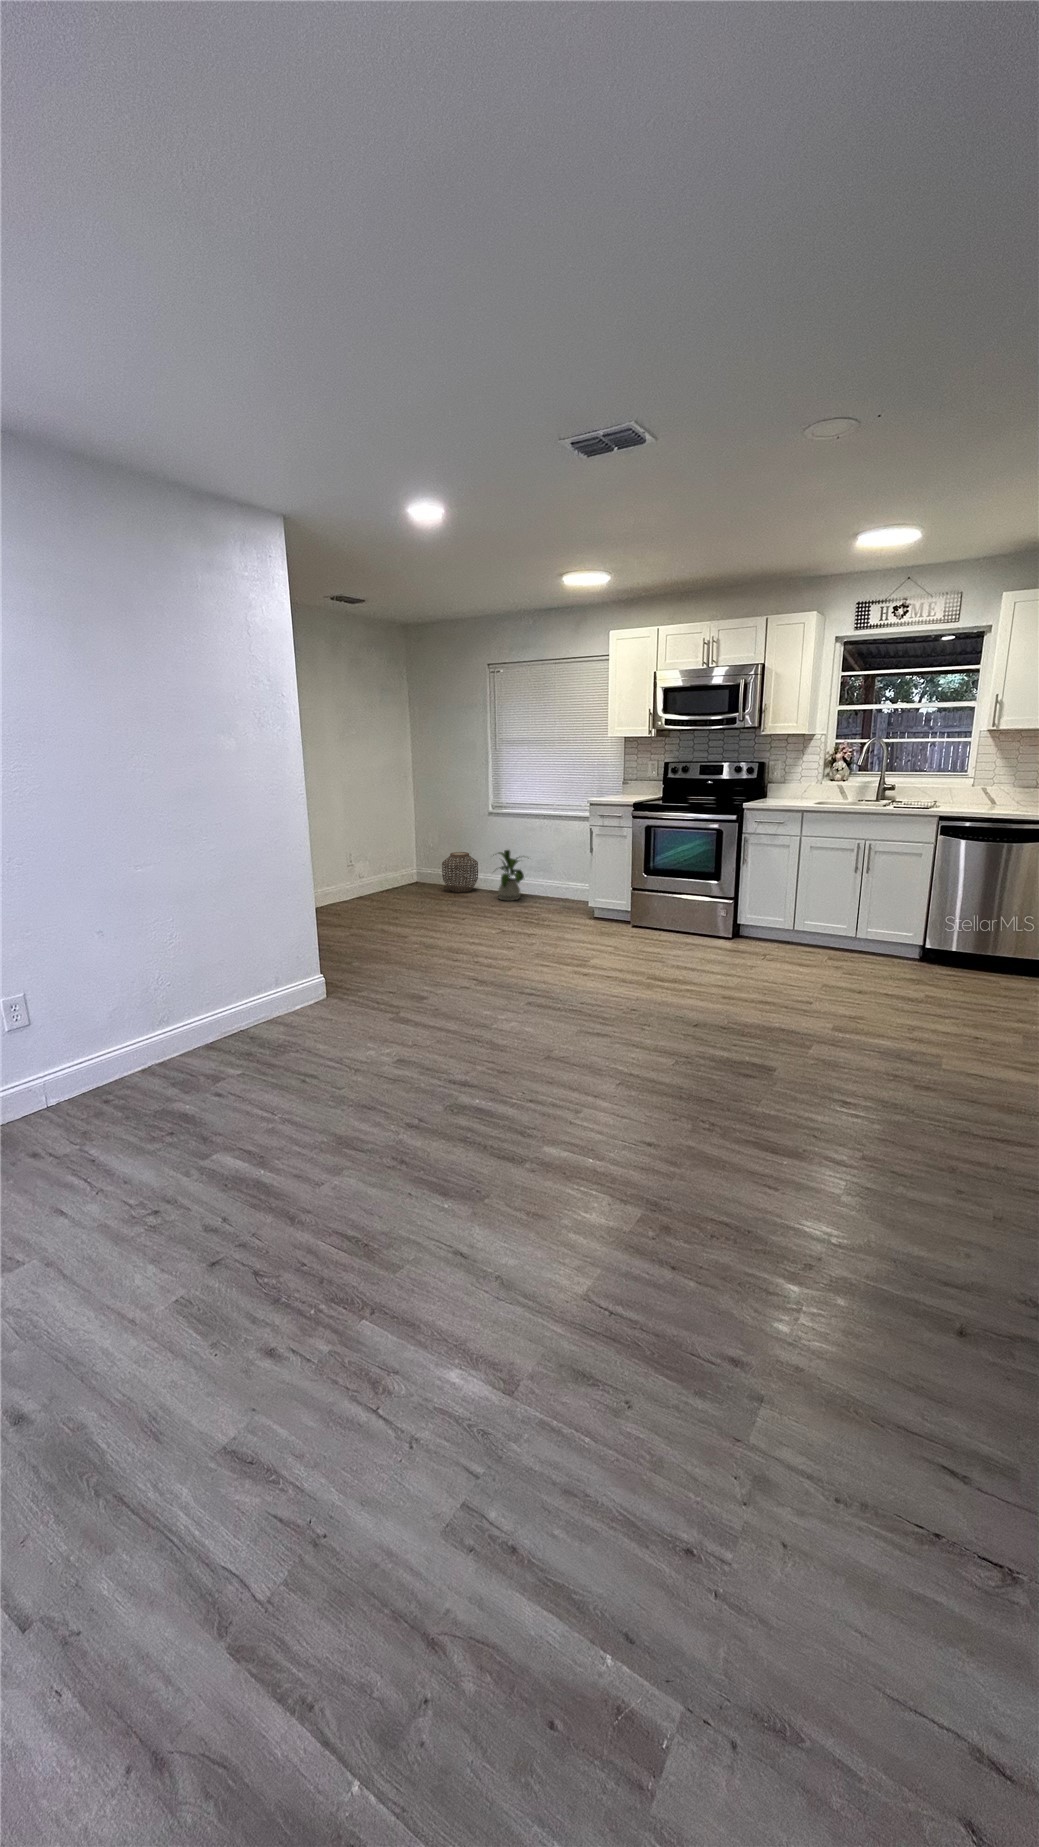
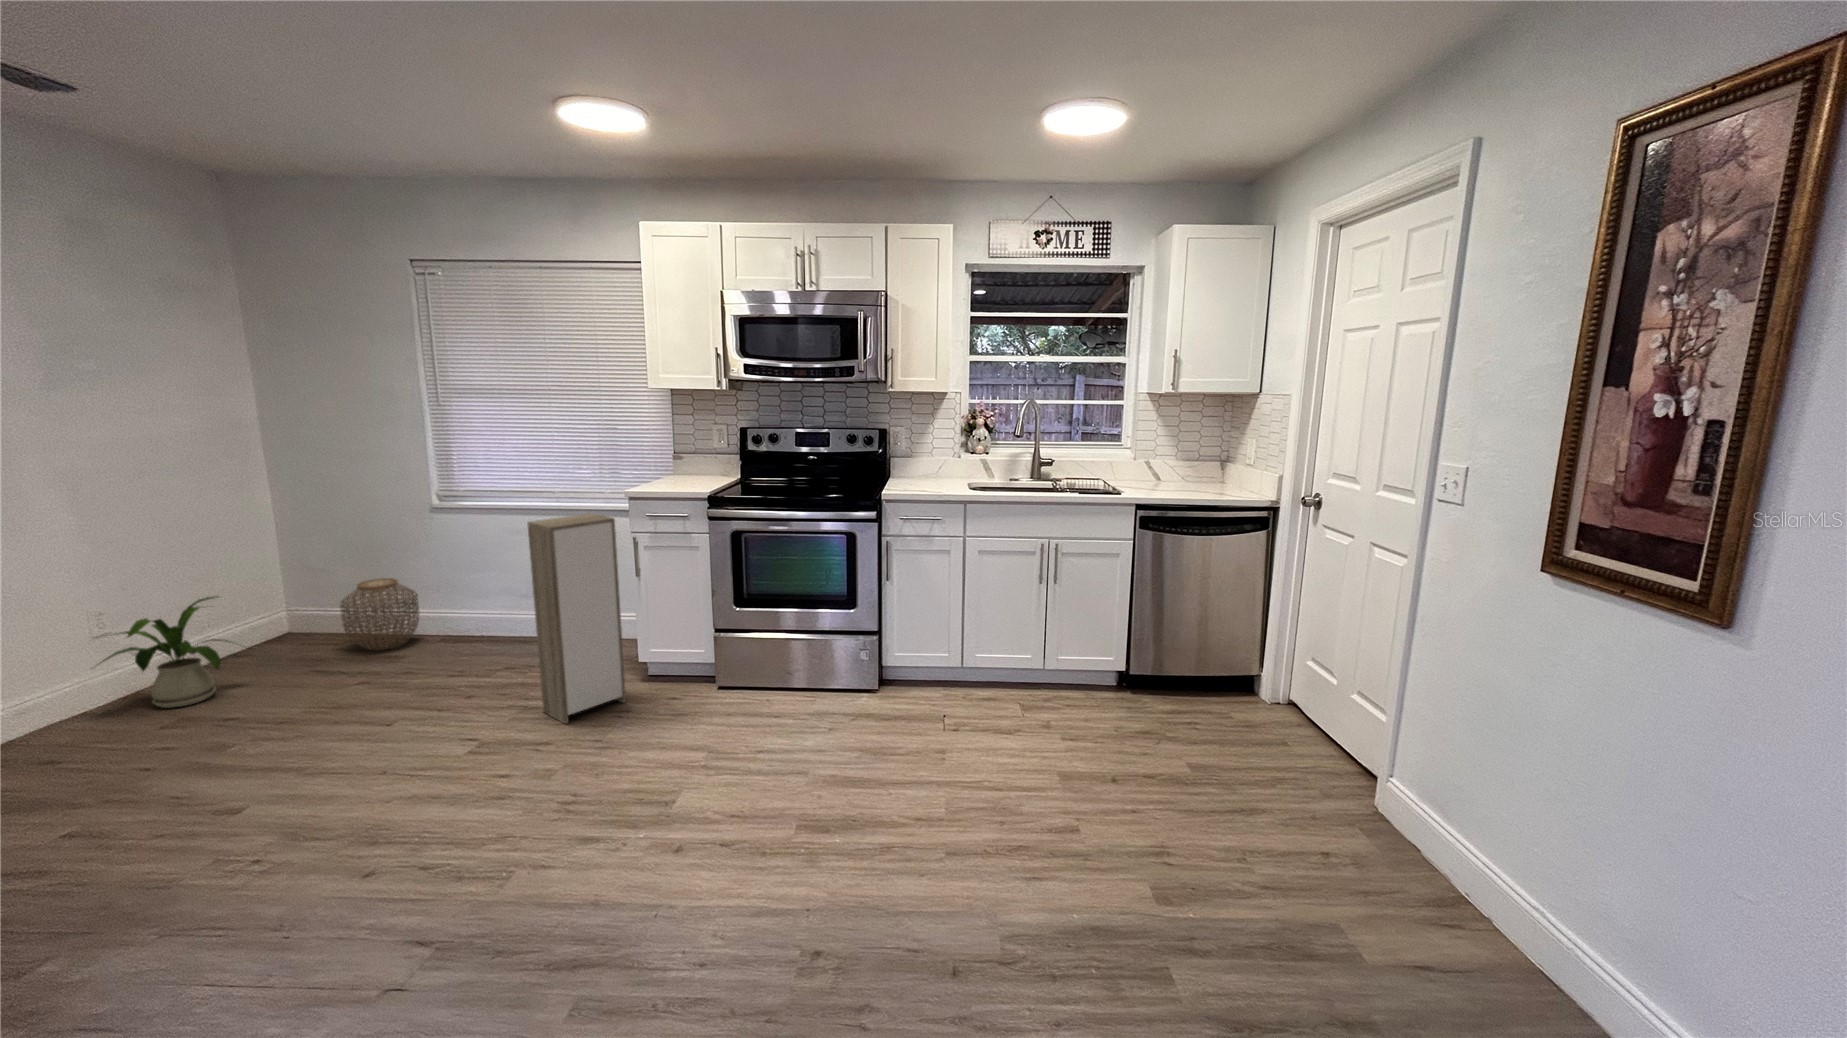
storage cabinet: none [534,811,579,929] -> present [527,513,626,724]
house plant: present [498,850,524,901] -> present [101,597,227,708]

